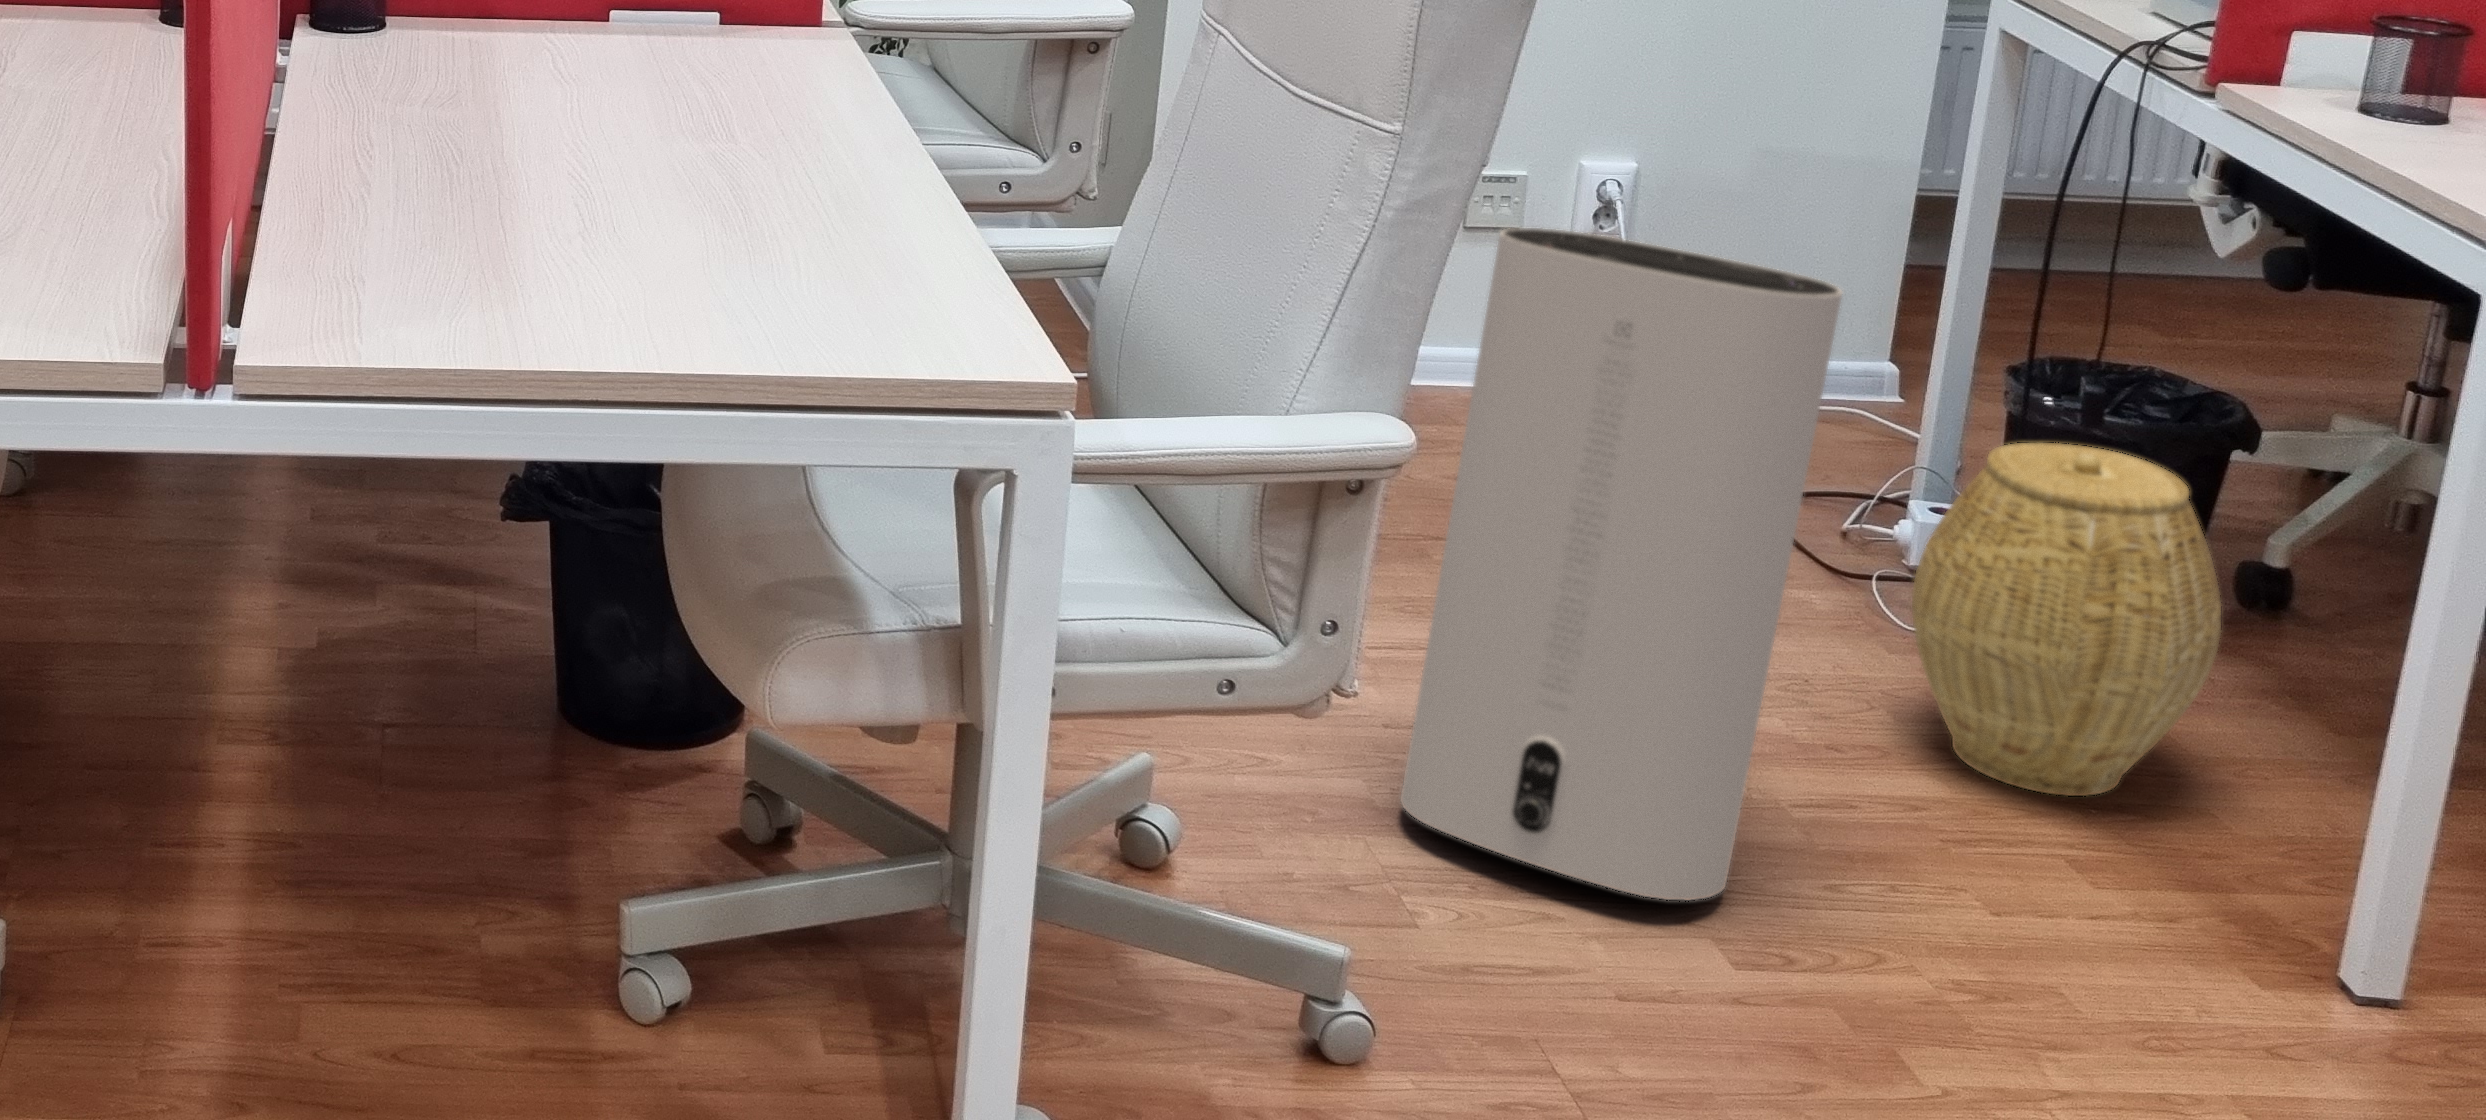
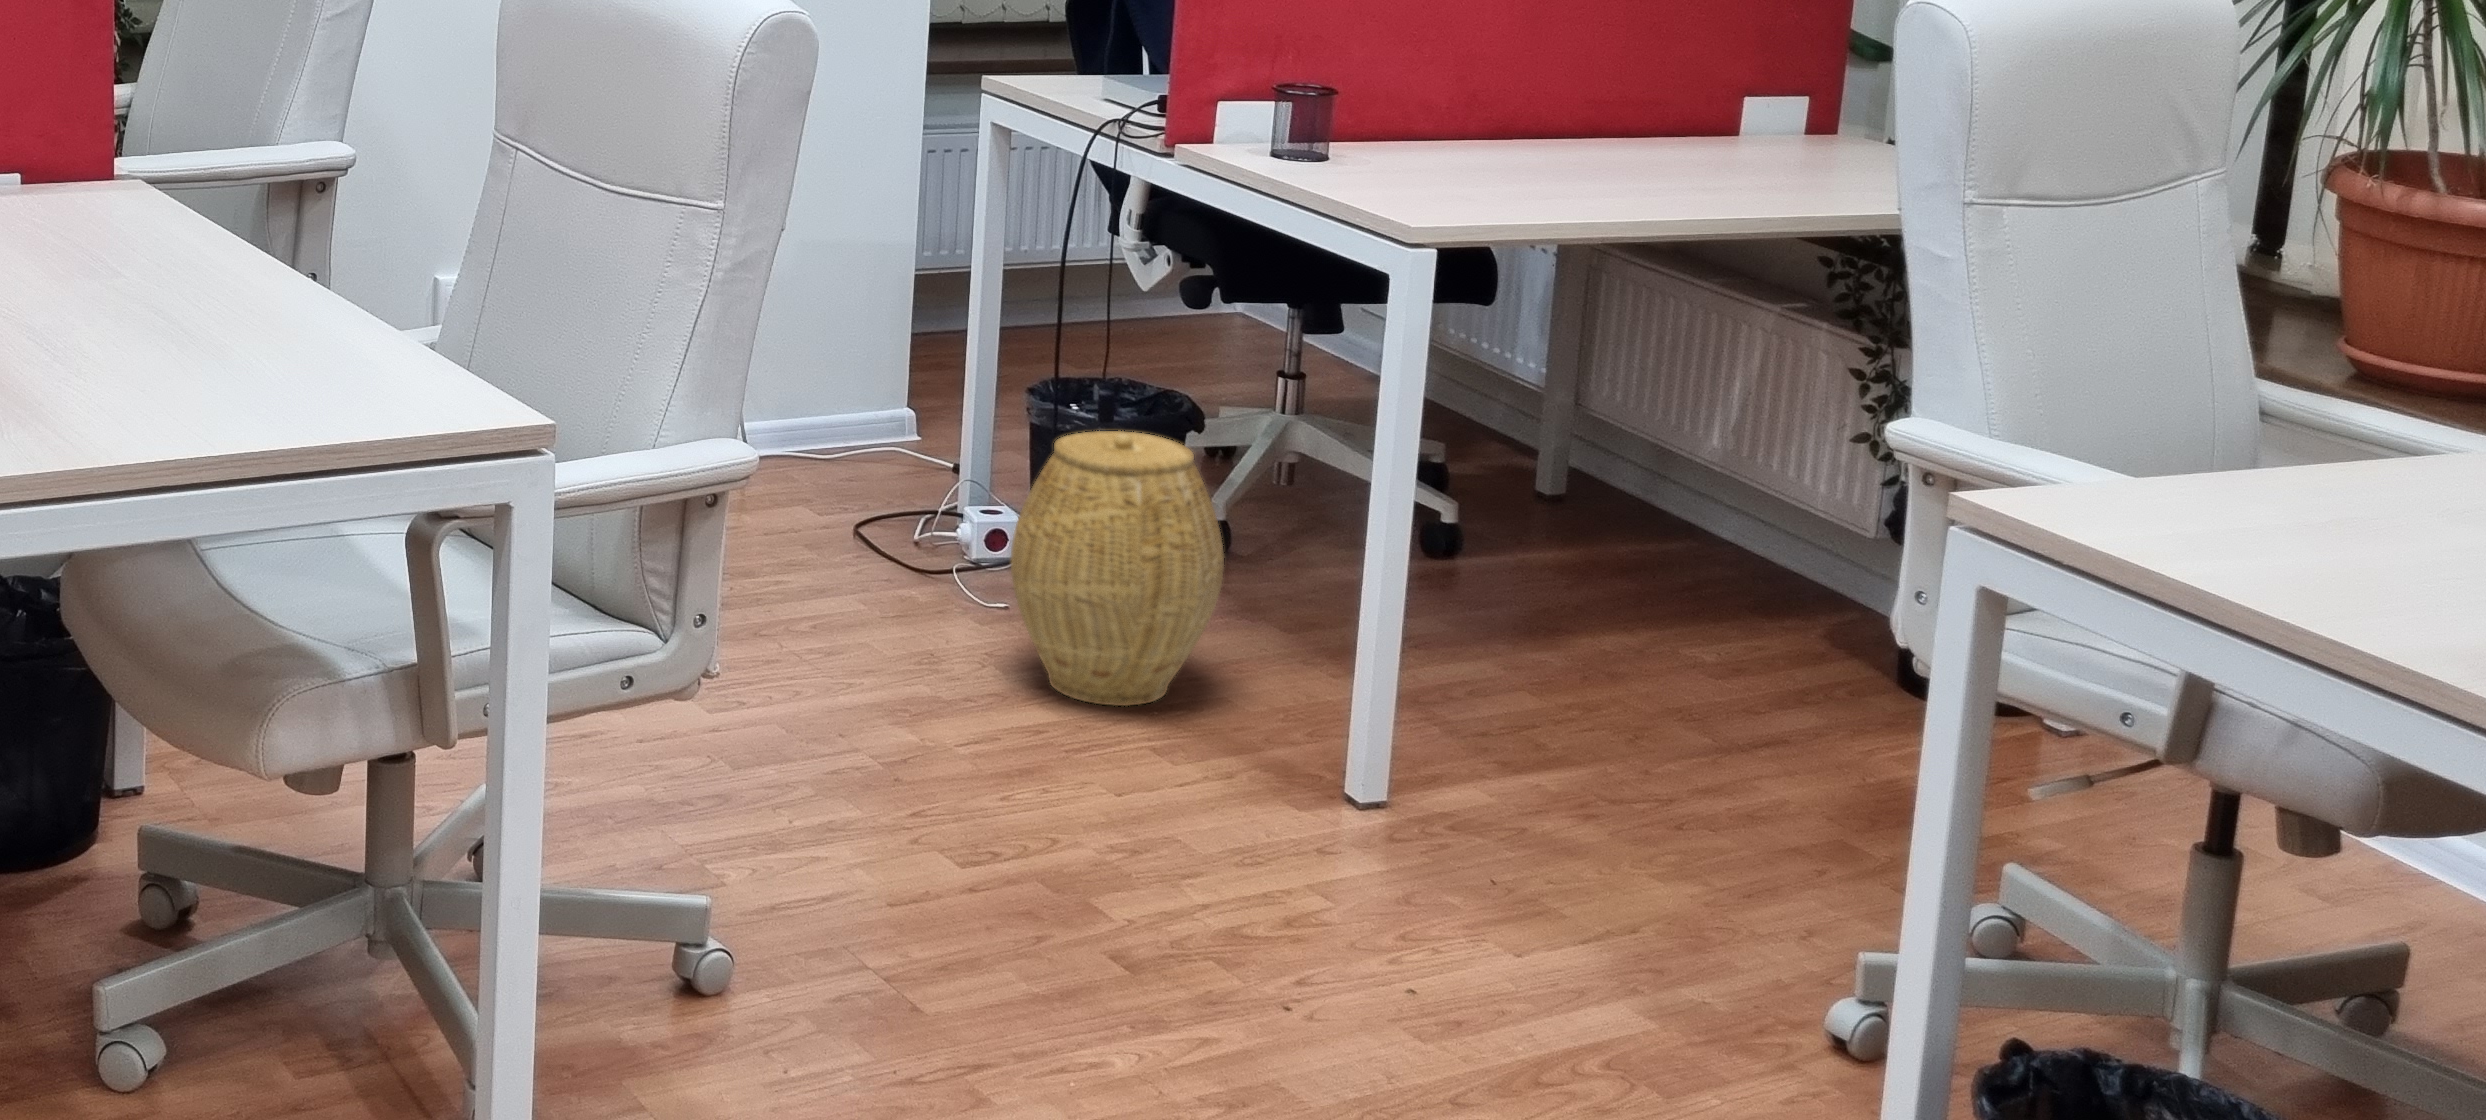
air purifier: present [1401,228,1842,900] -> none [679,289,981,829]

